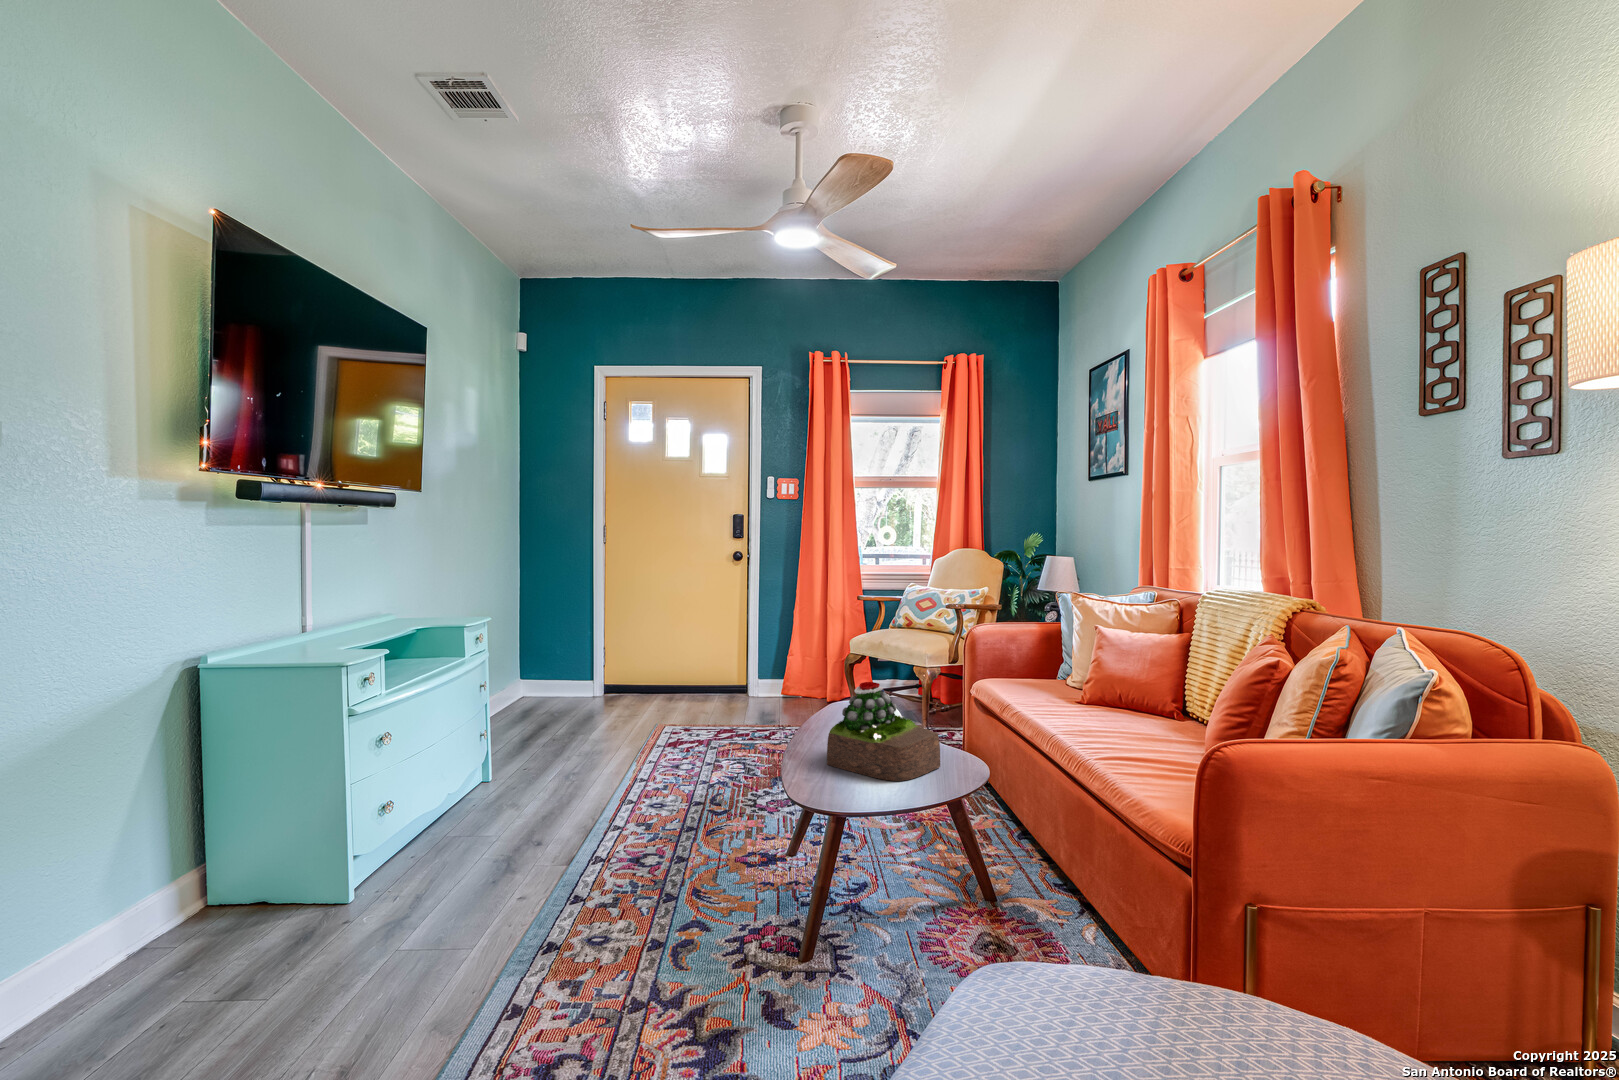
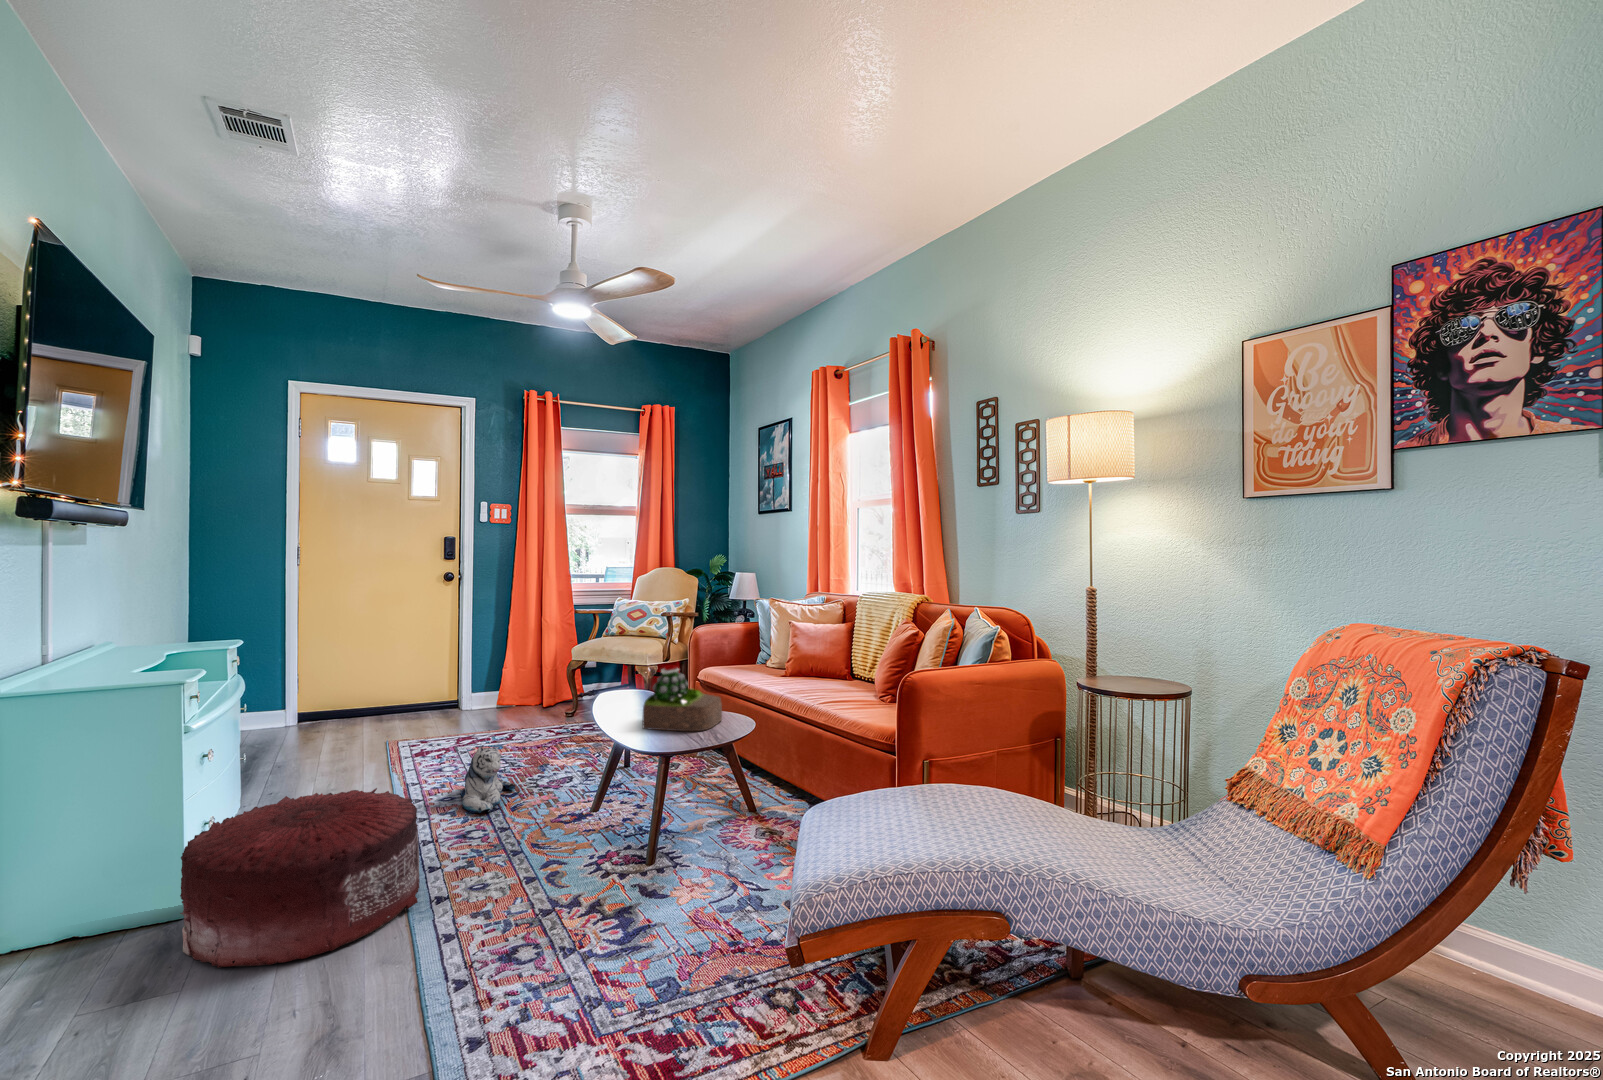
plush toy: none [665,752,730,829] -> present [460,748,515,813]
pouf: none [305,786,553,988] -> present [180,788,419,968]

